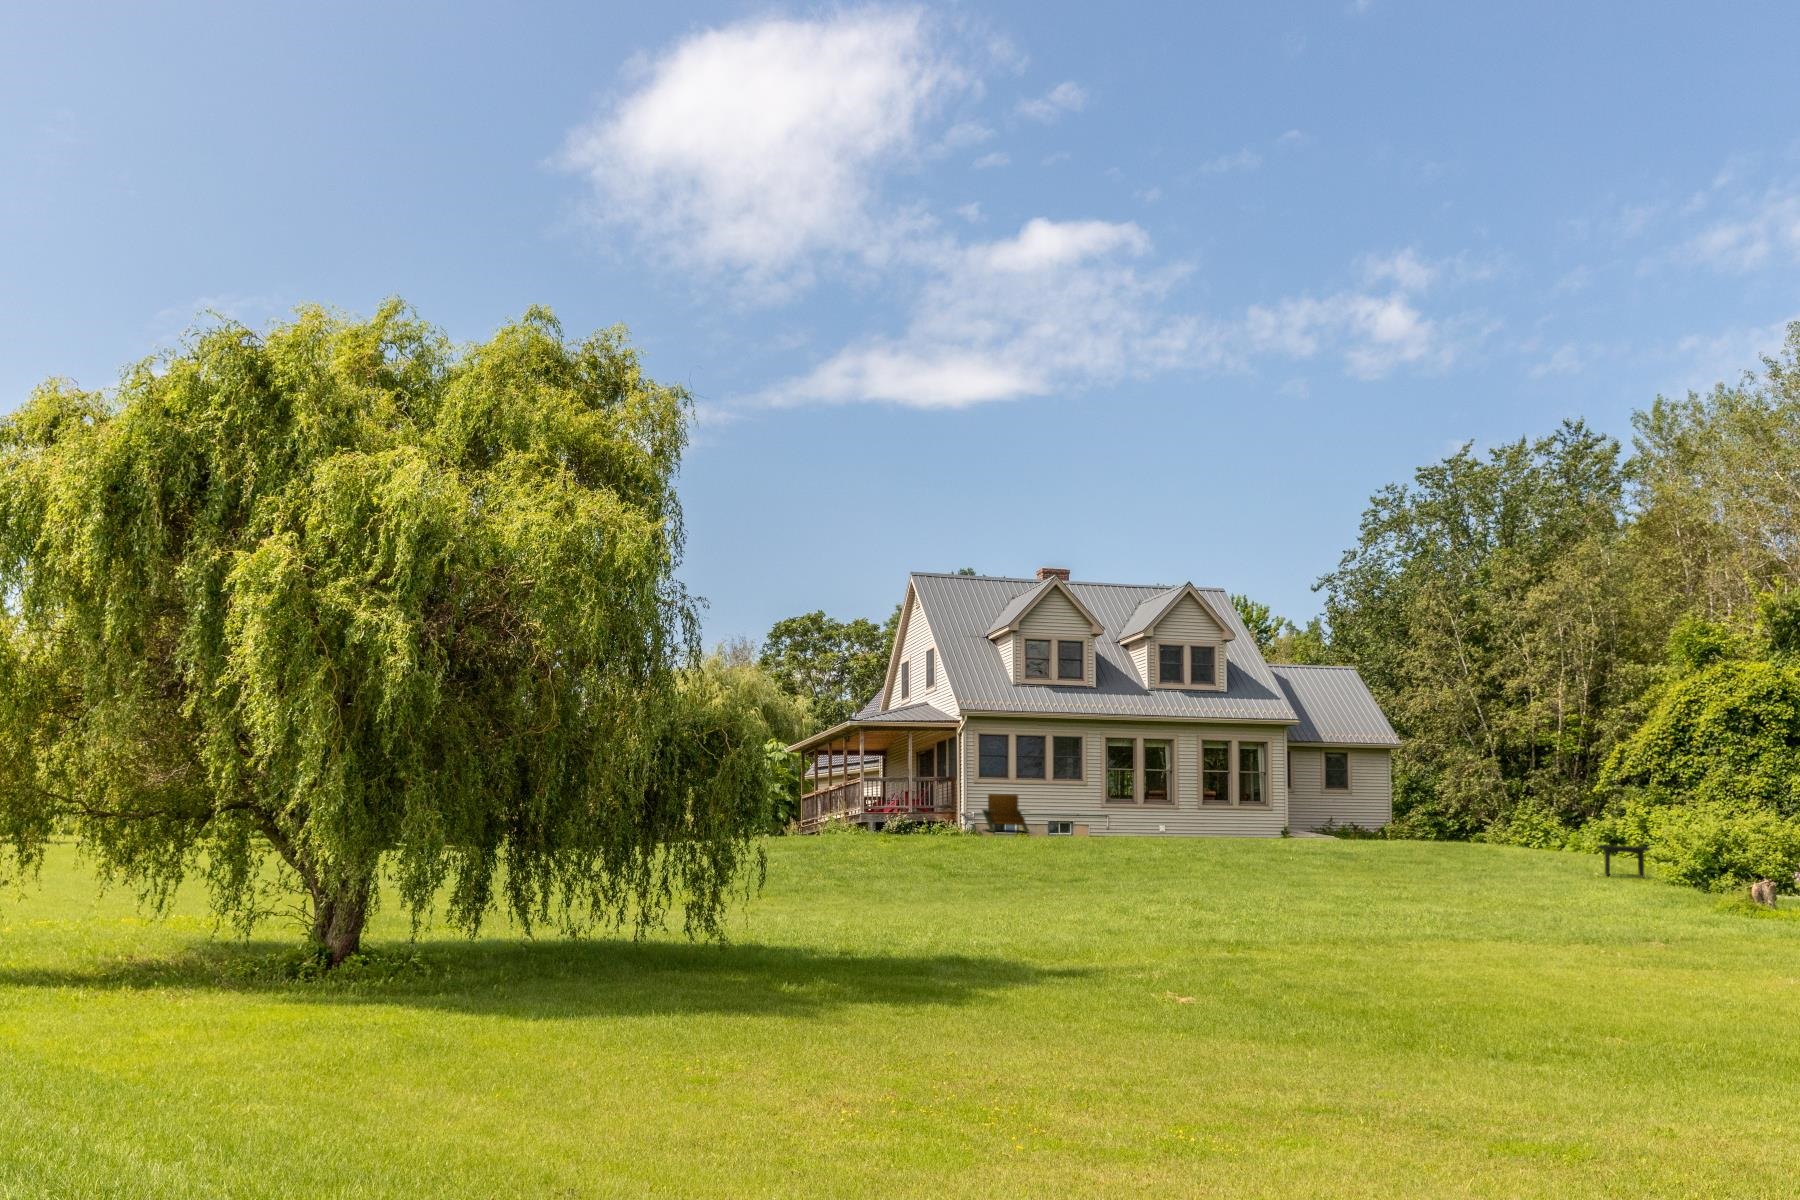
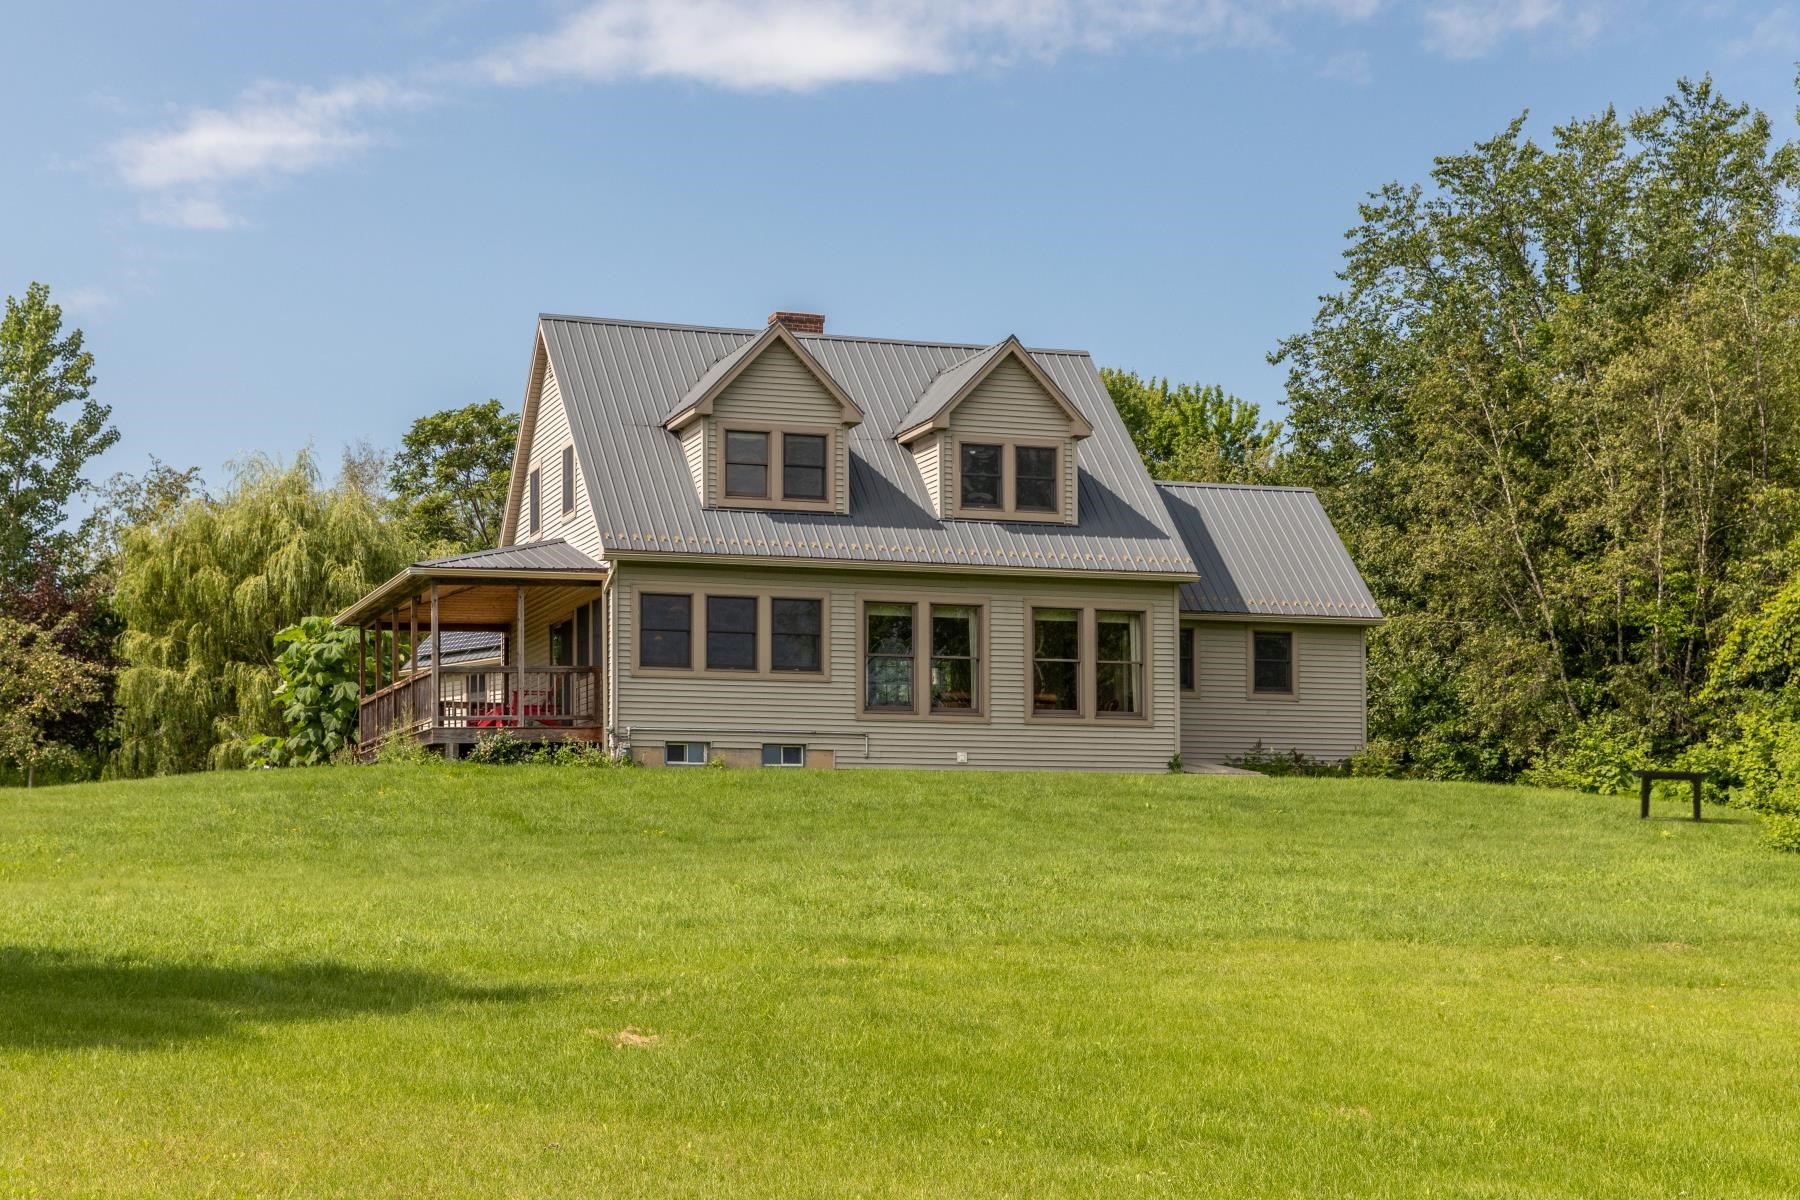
lounge chair: present [982,794,1029,832] -> none [641,694,722,759]

